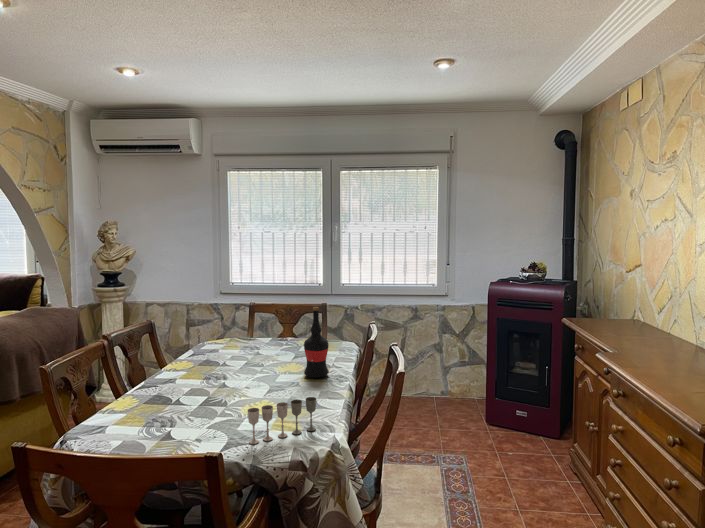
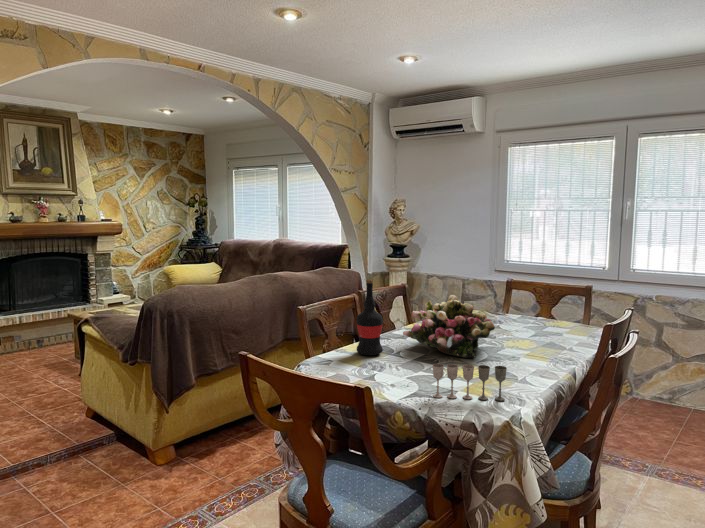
wine bottle: present [304,307,329,378] -> present [356,279,383,355]
flower arrangement: none [179,330,275,393] -> present [403,295,495,358]

